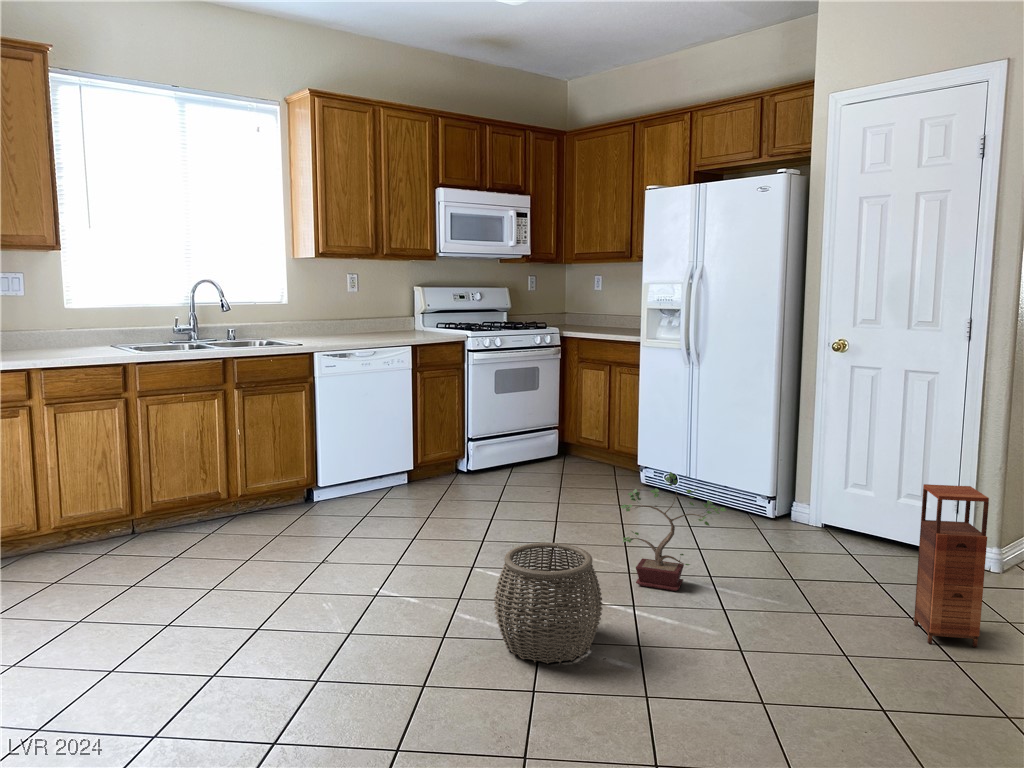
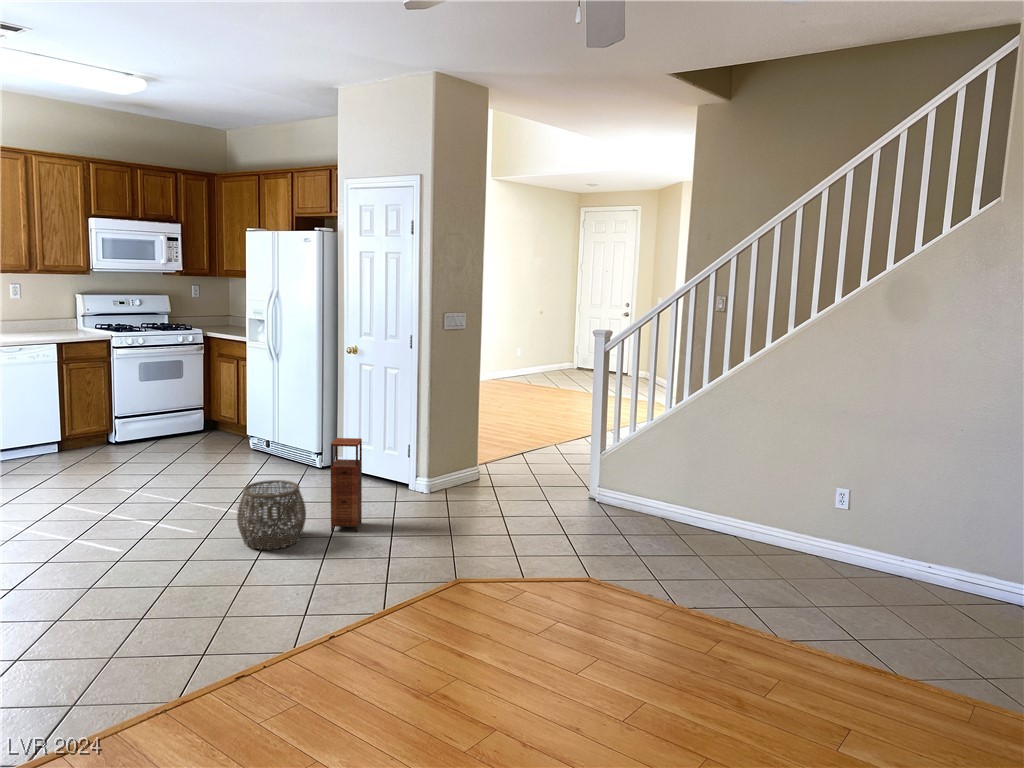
potted plant: present [621,472,726,591] -> none [166,434,229,512]
woven basket: present [494,543,603,664] -> present [237,480,306,550]

